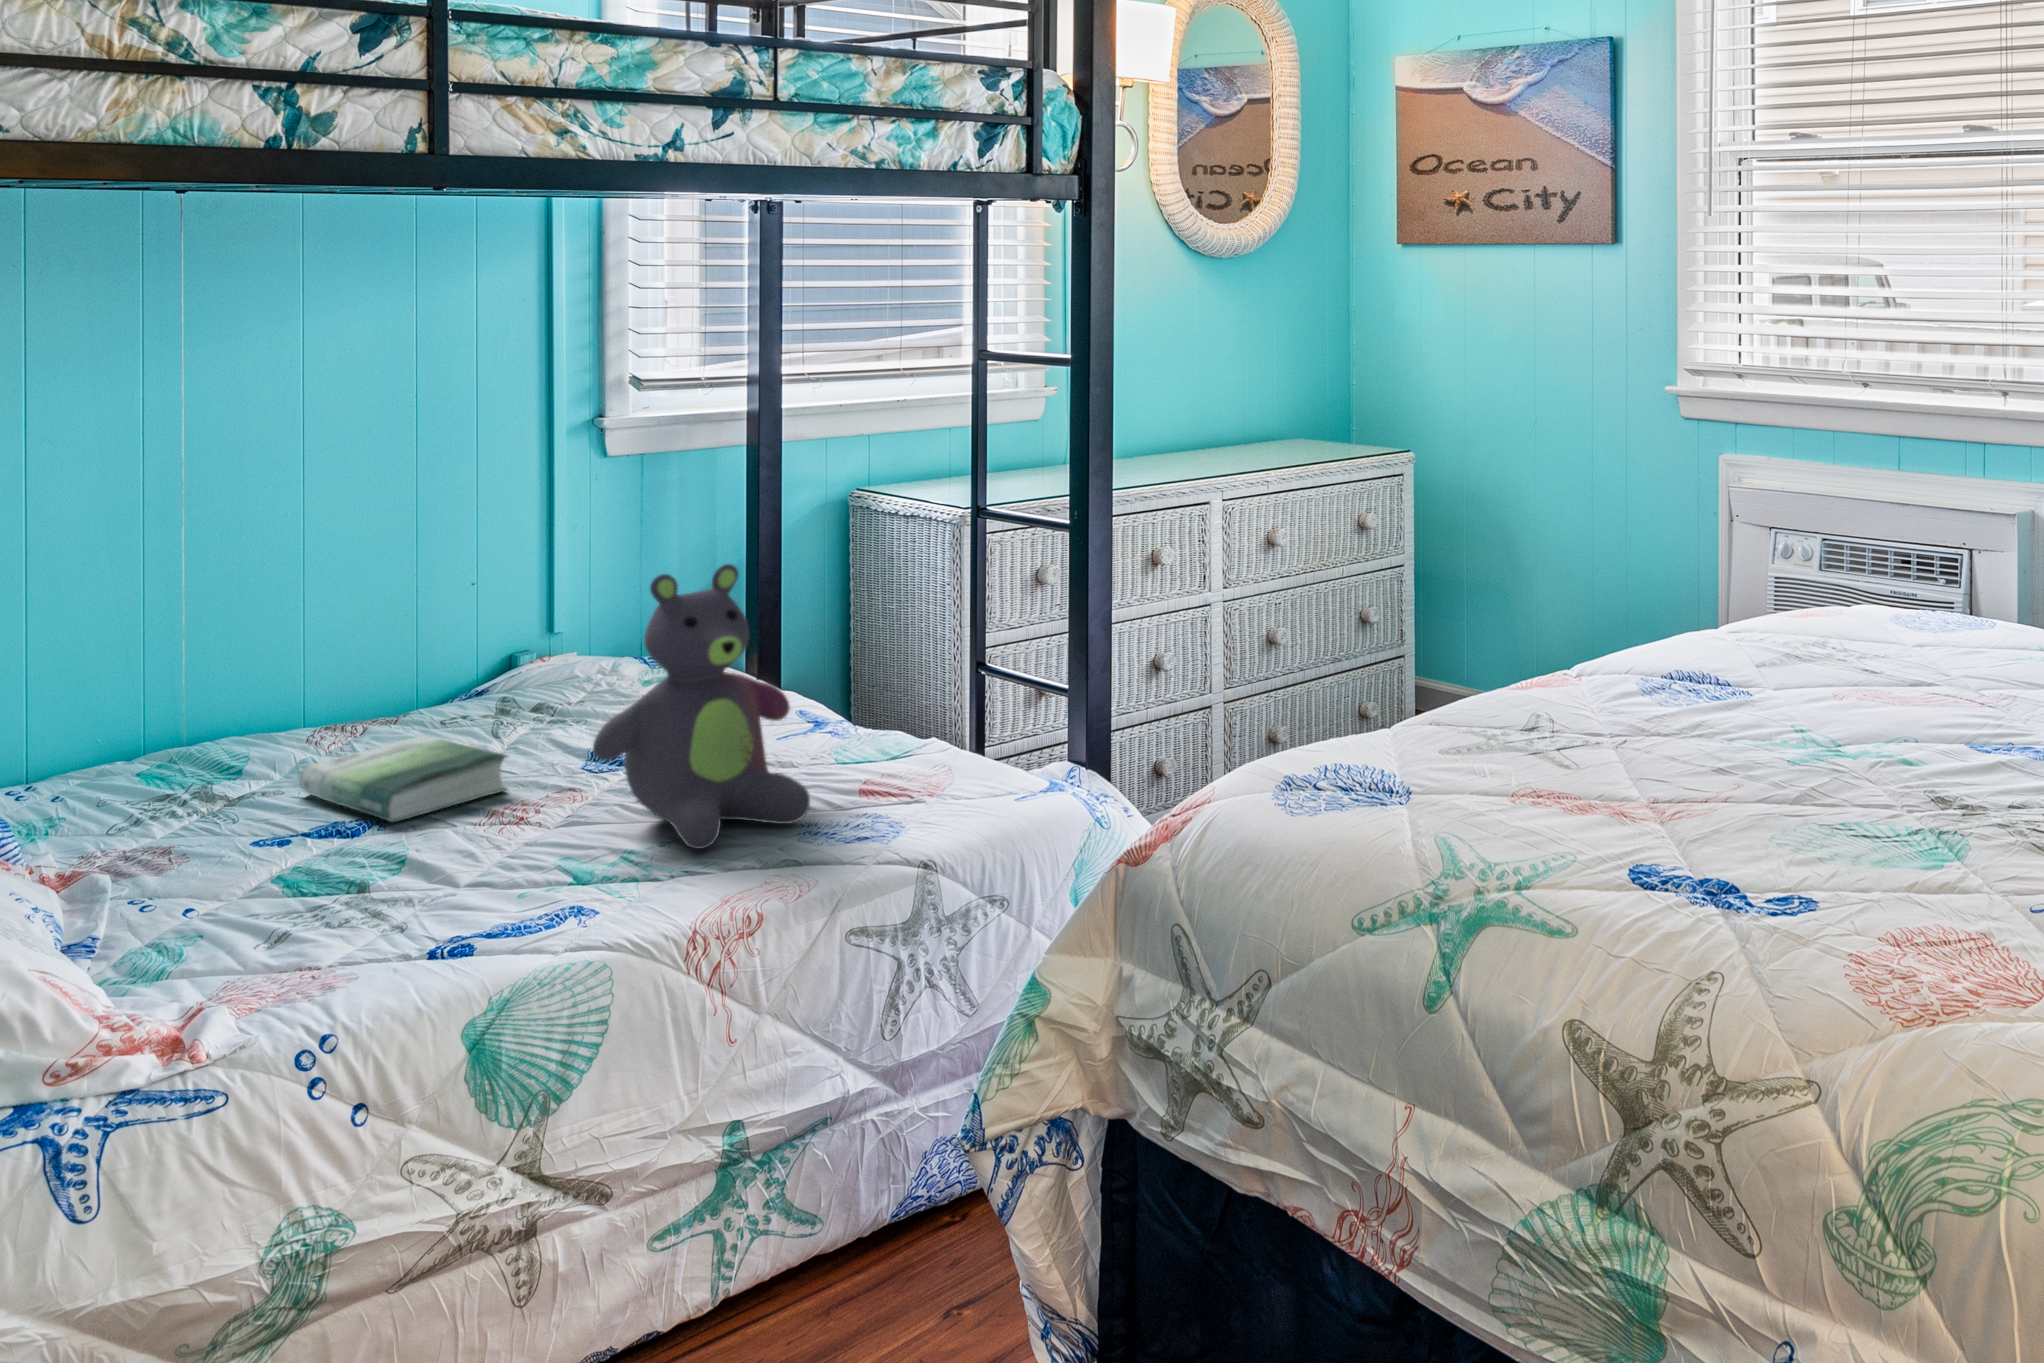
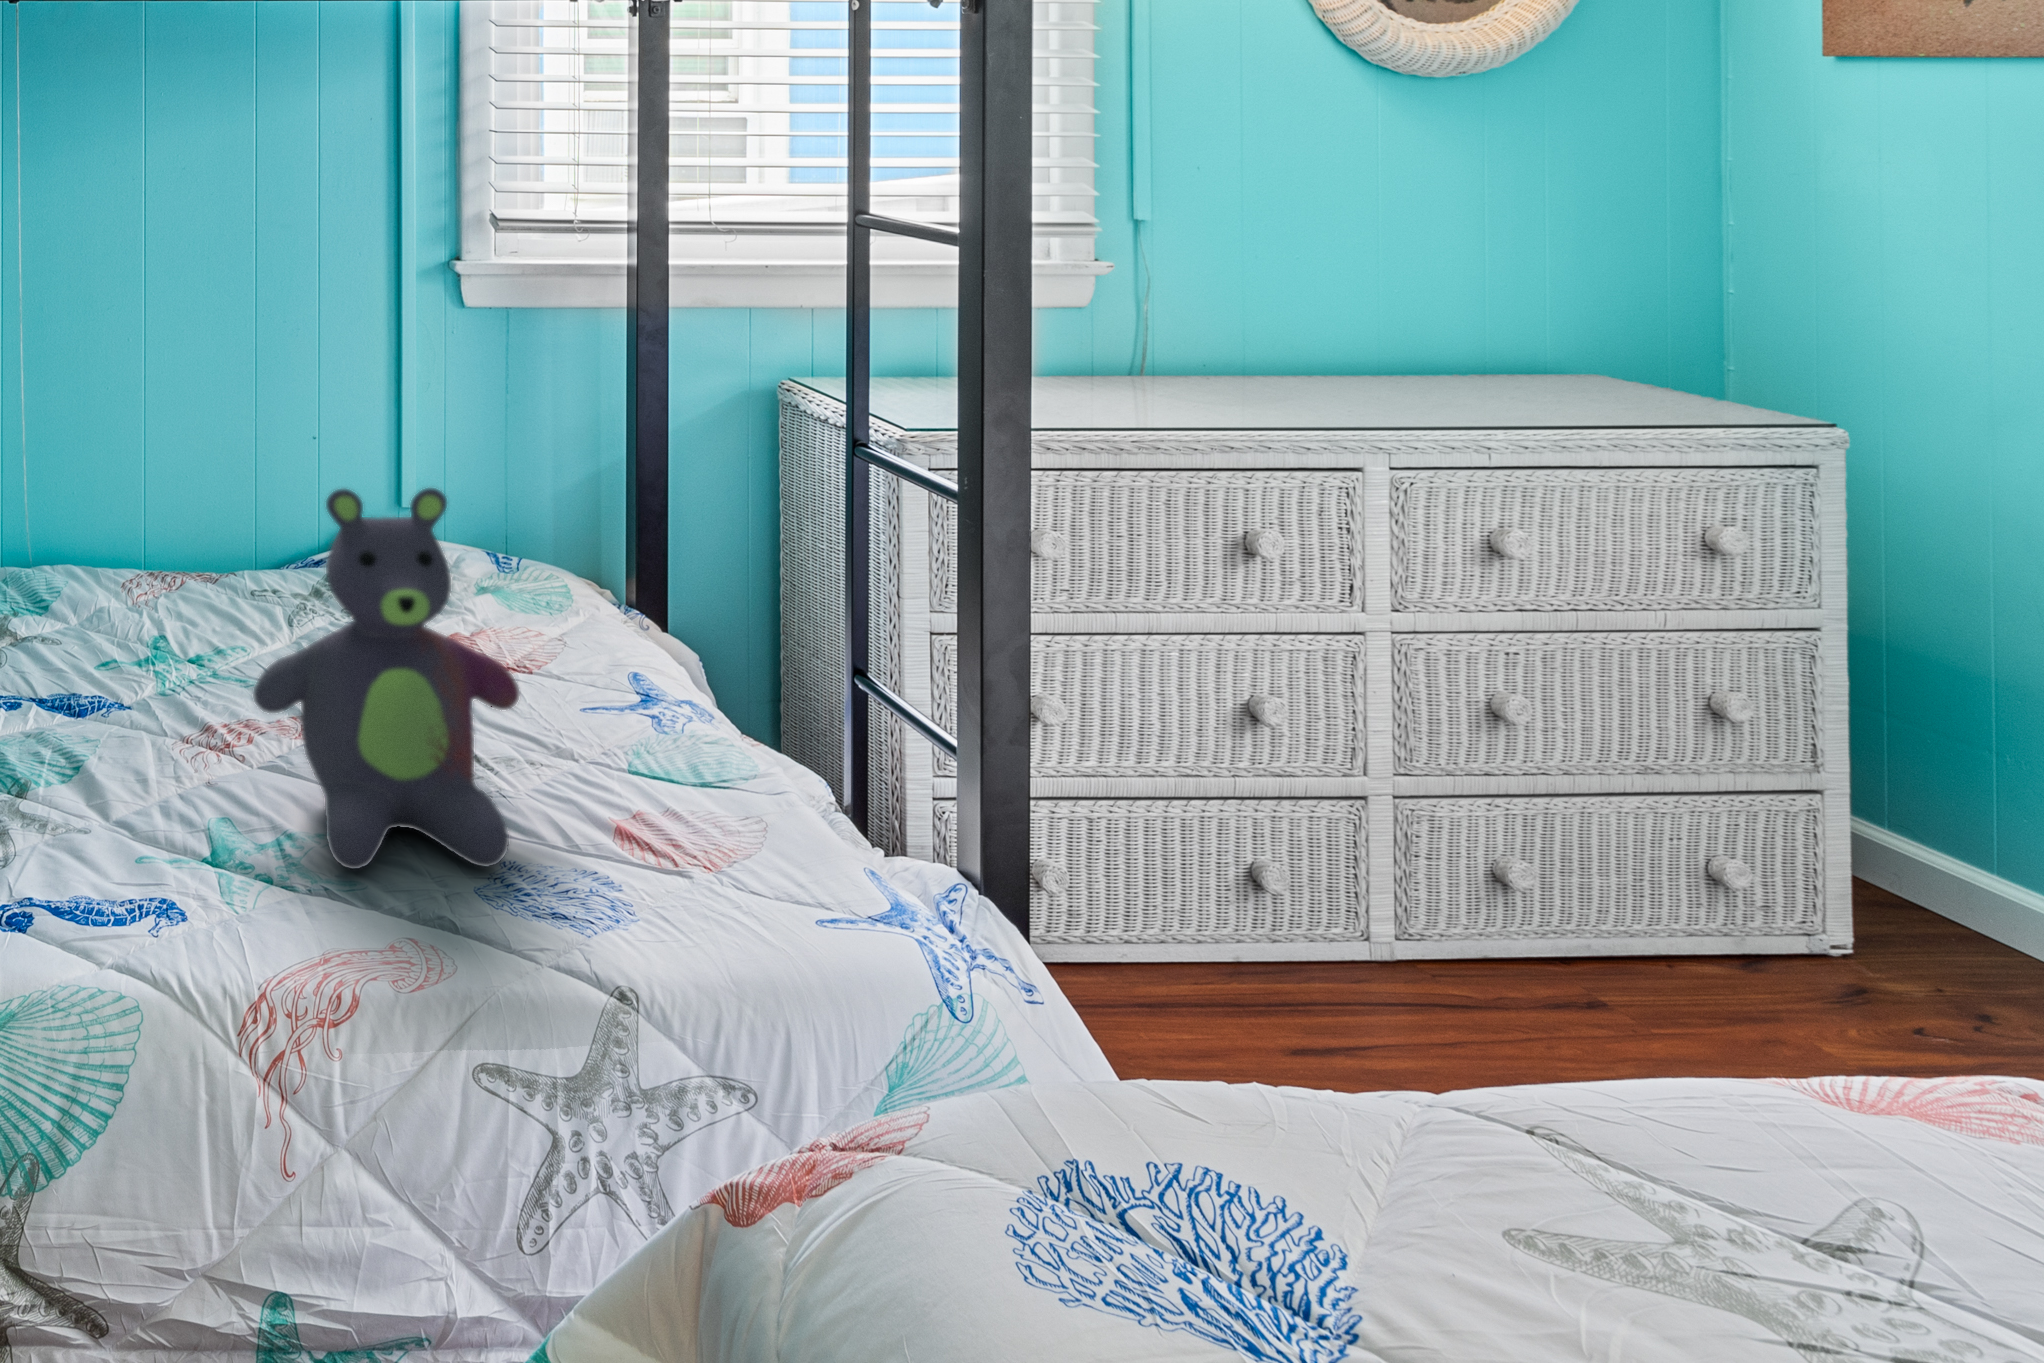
book: present [299,736,507,822] -> none [55,606,231,709]

